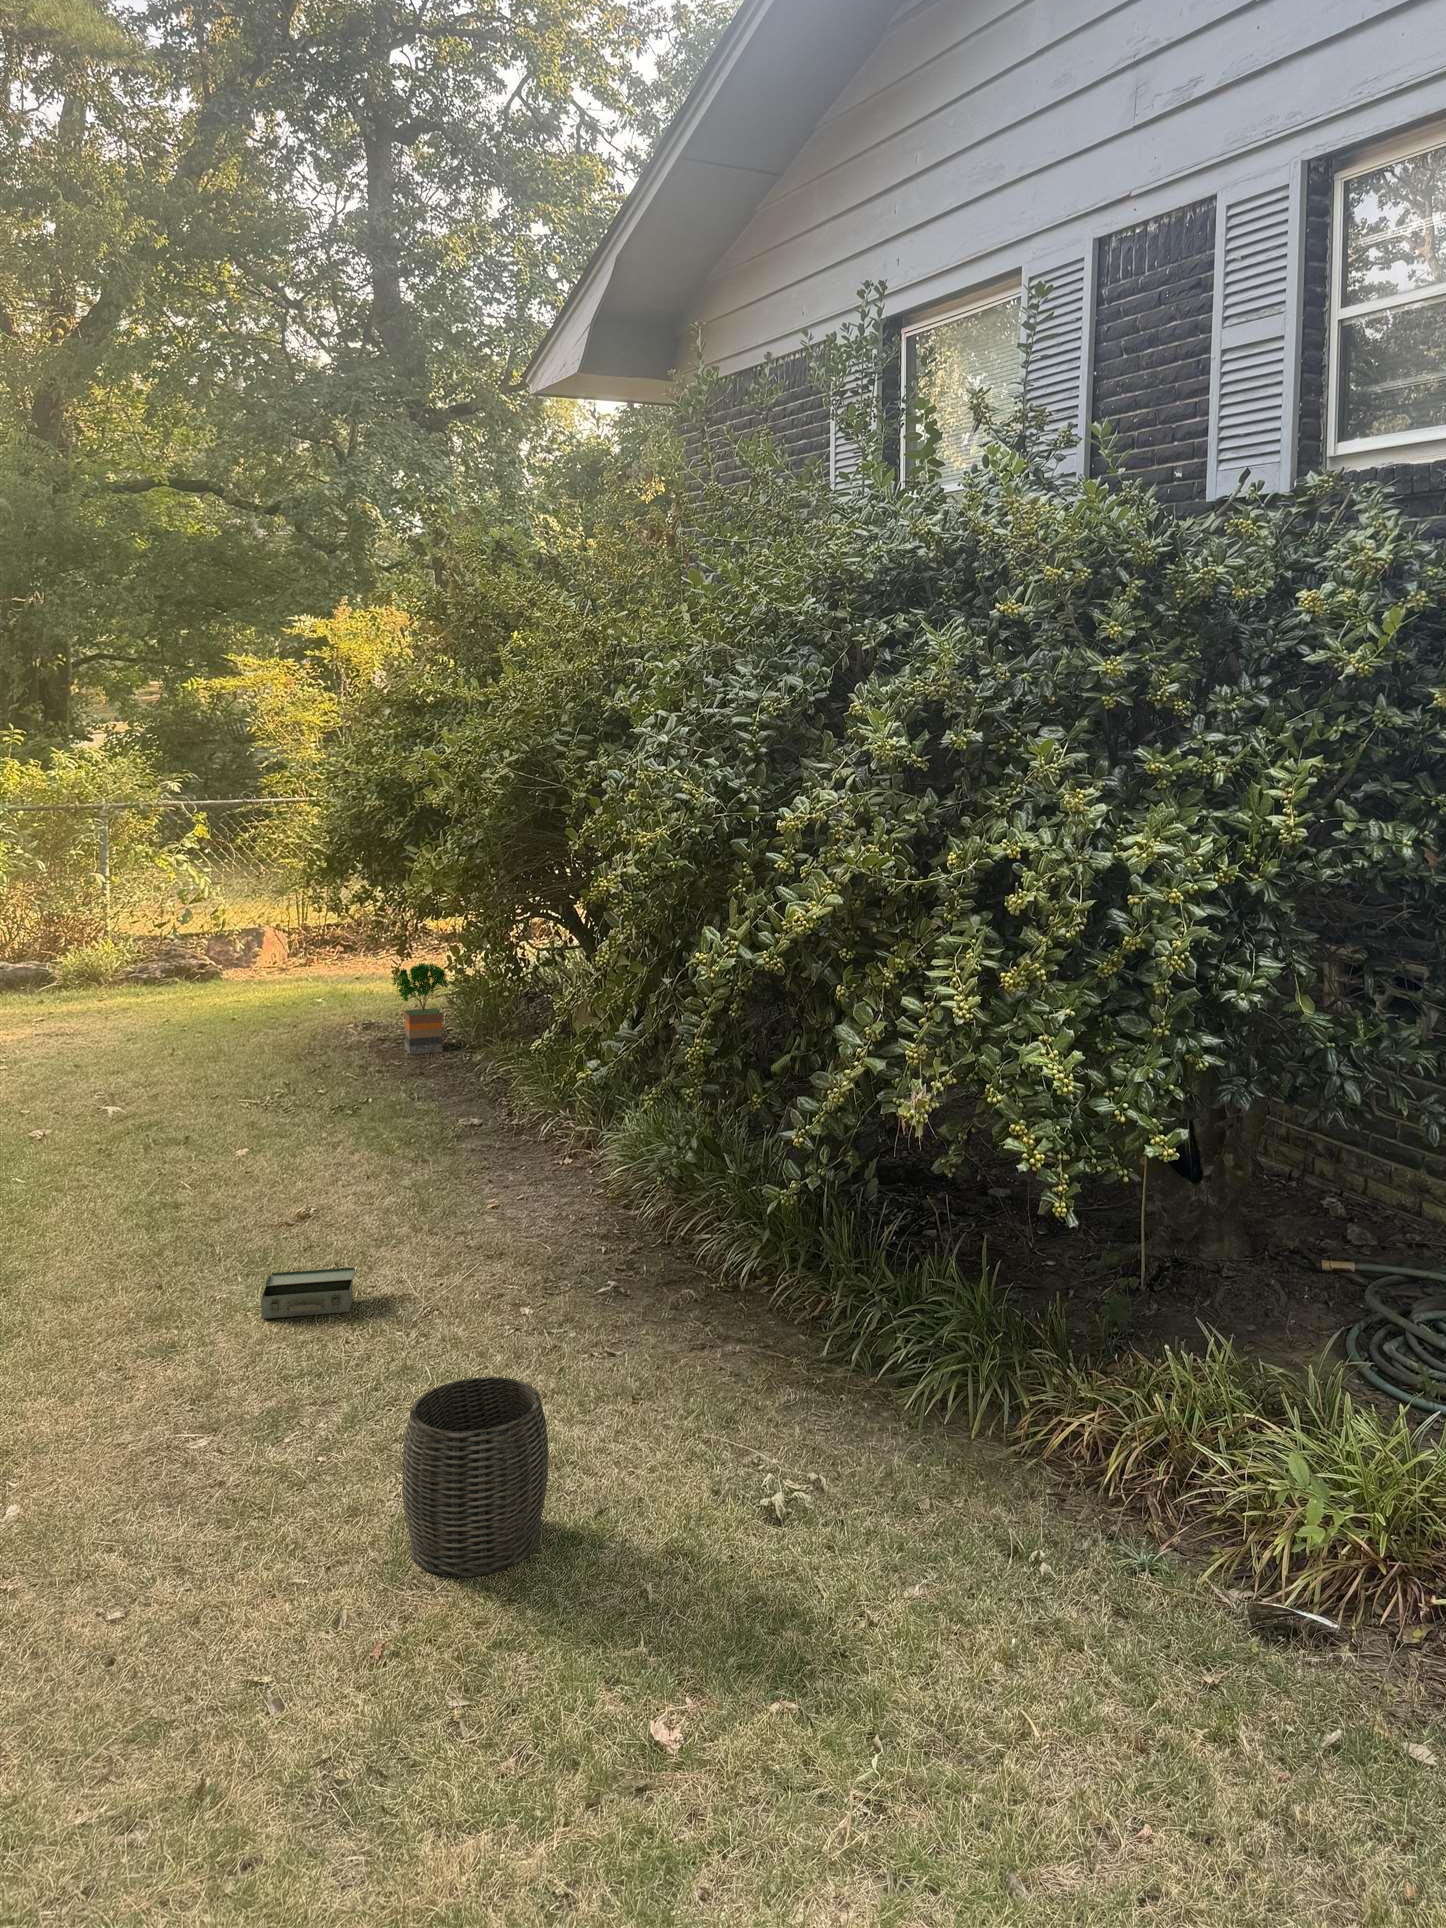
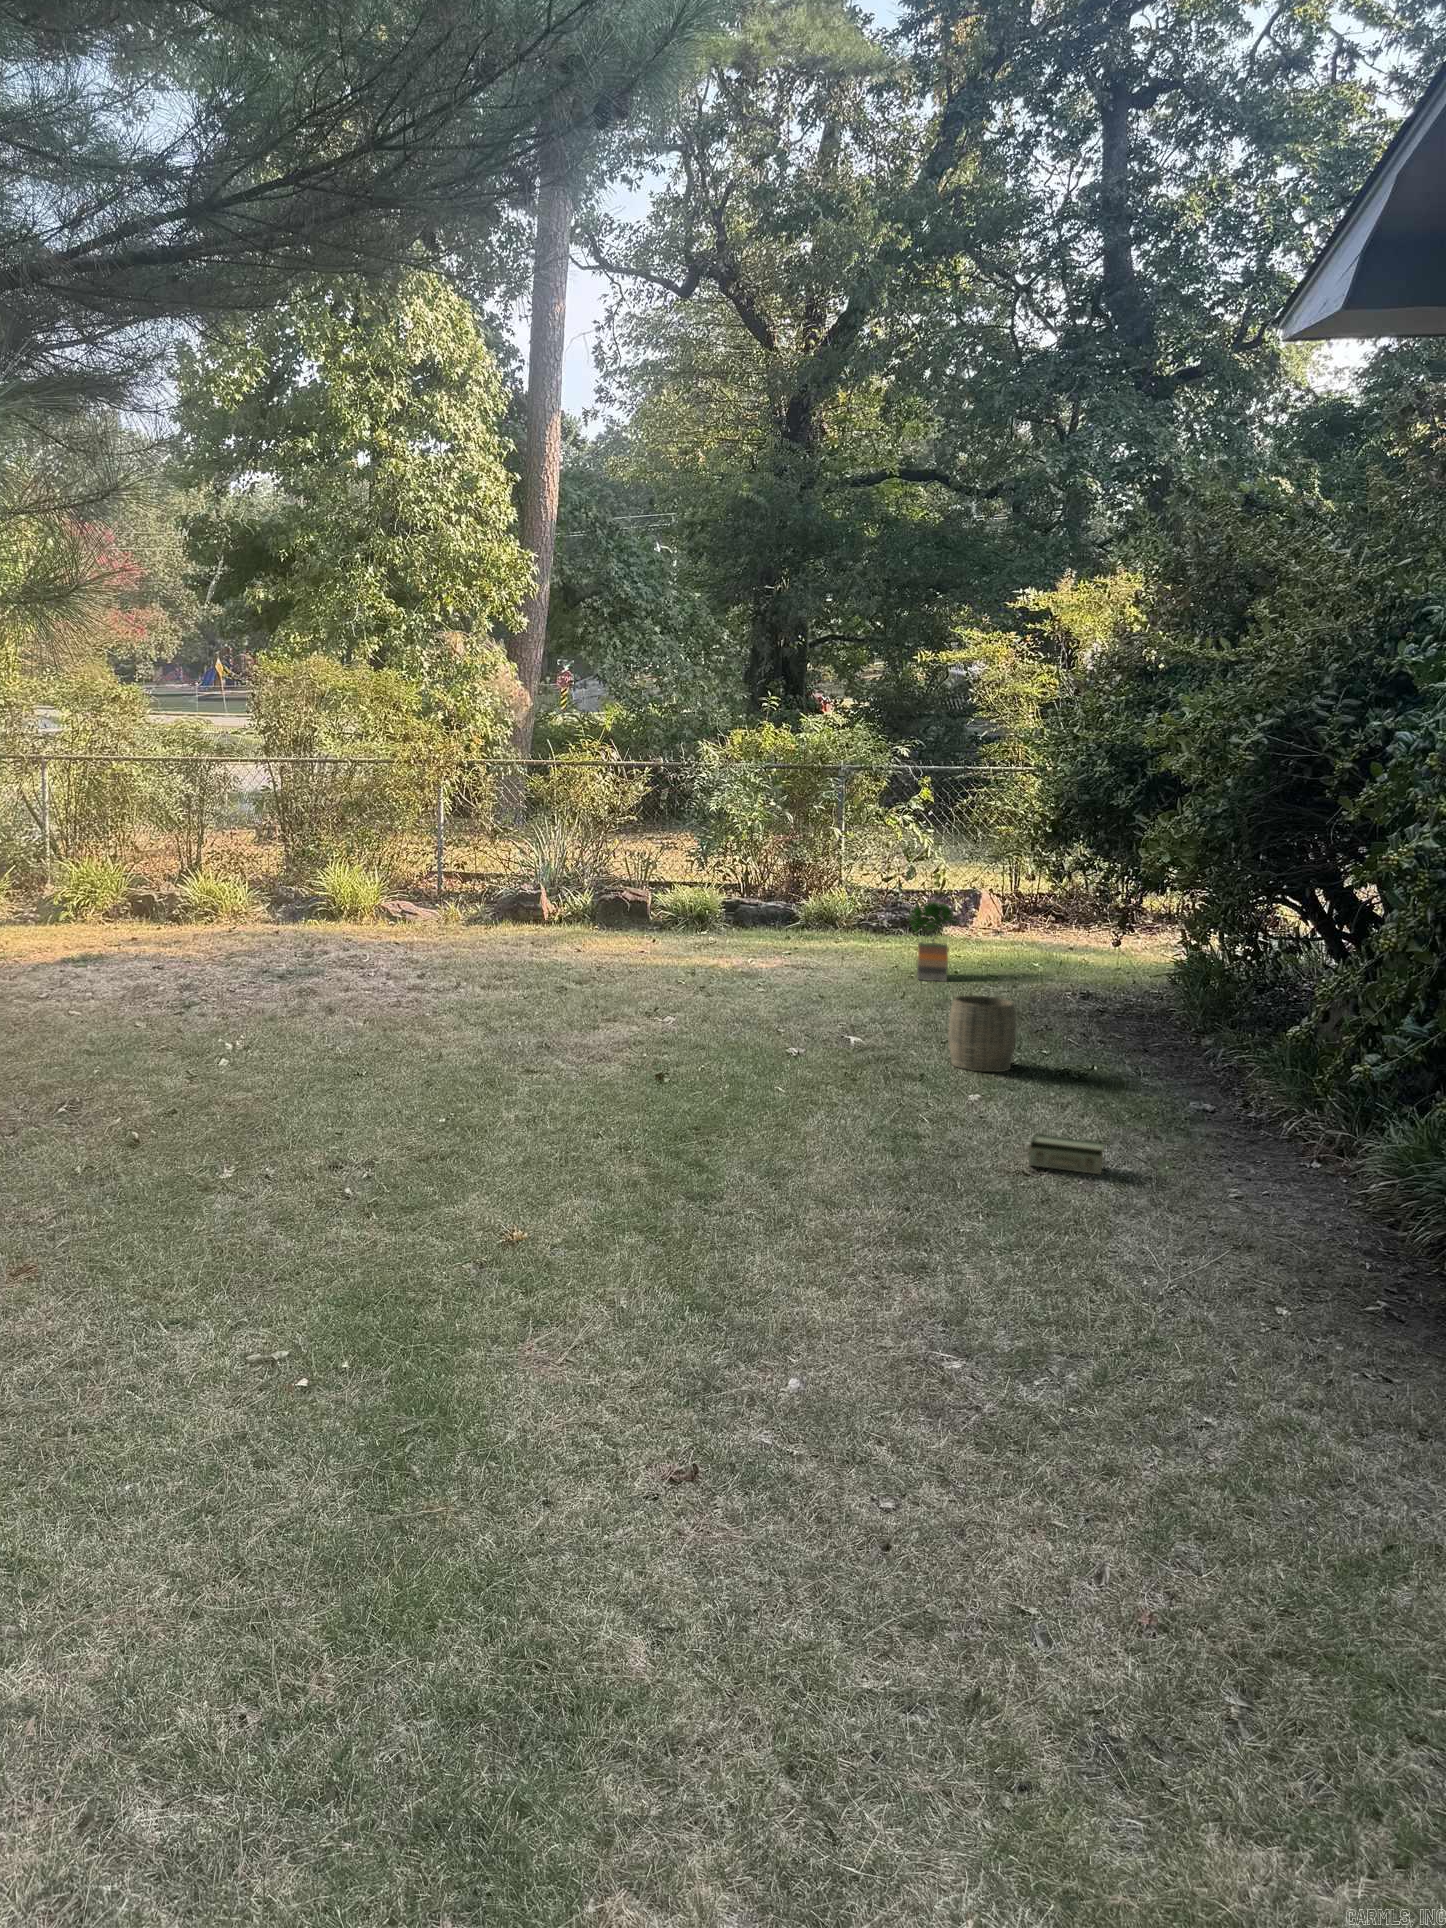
potted tree: present [392,963,456,1055] -> present [909,902,961,982]
woven basket: present [402,1377,548,1577] -> present [948,995,1017,1072]

